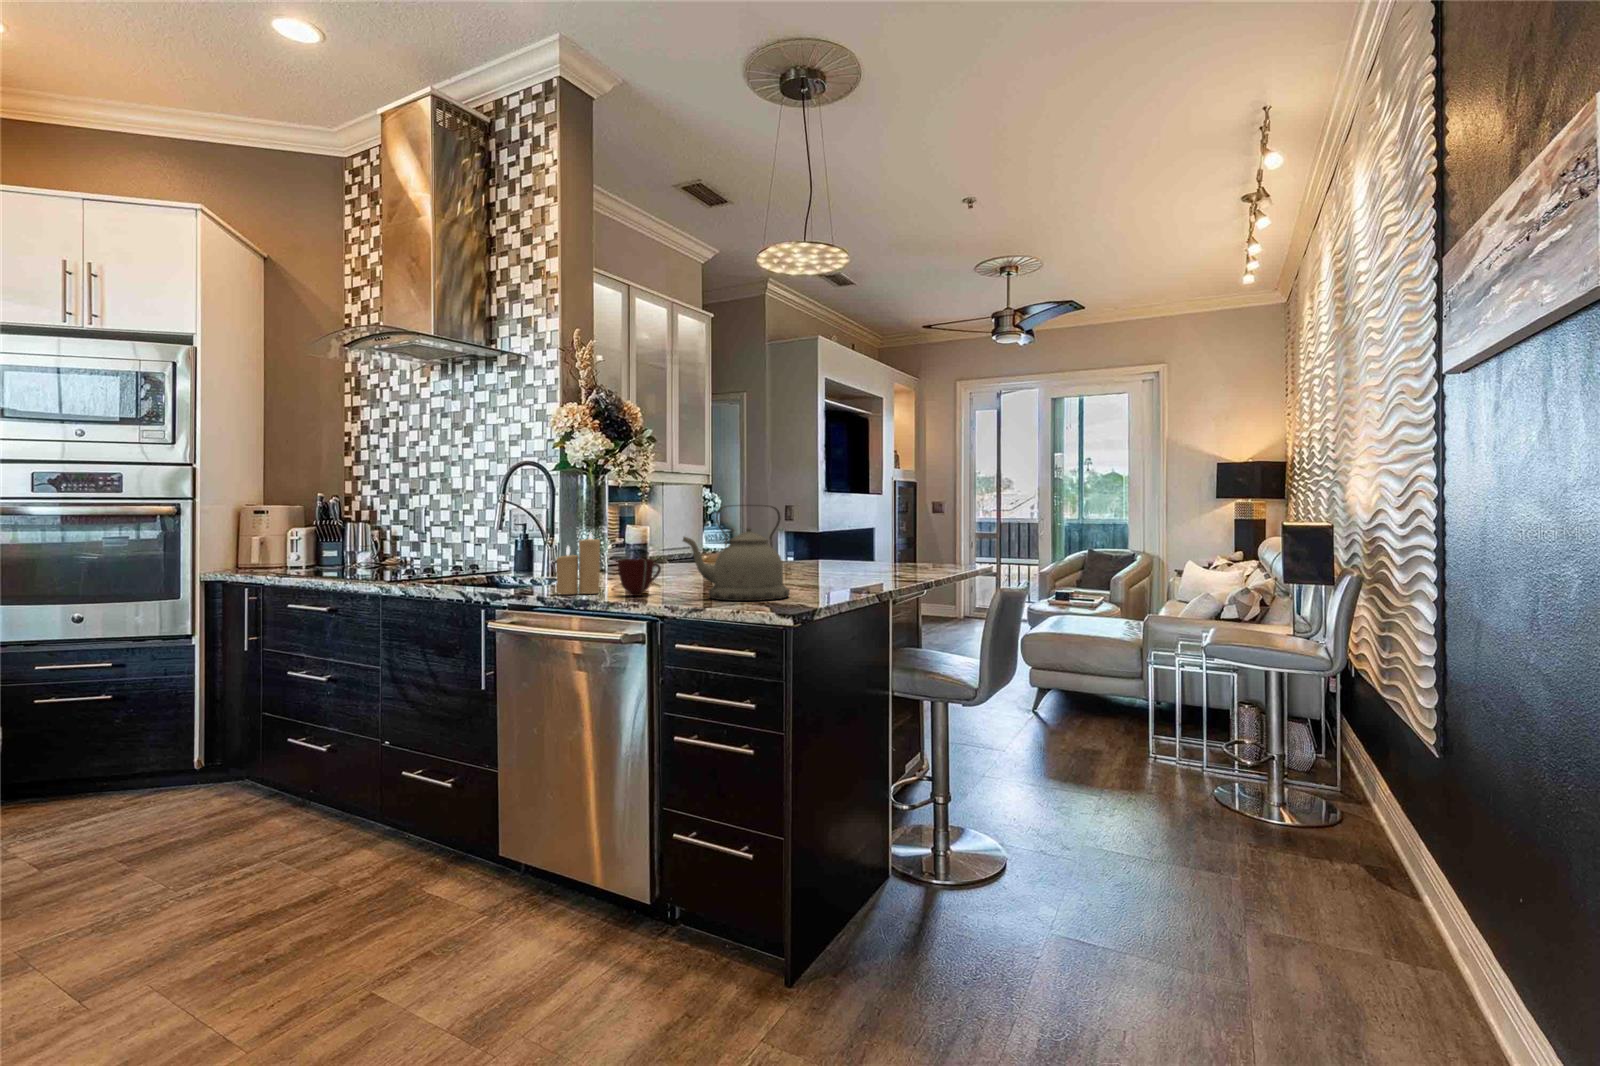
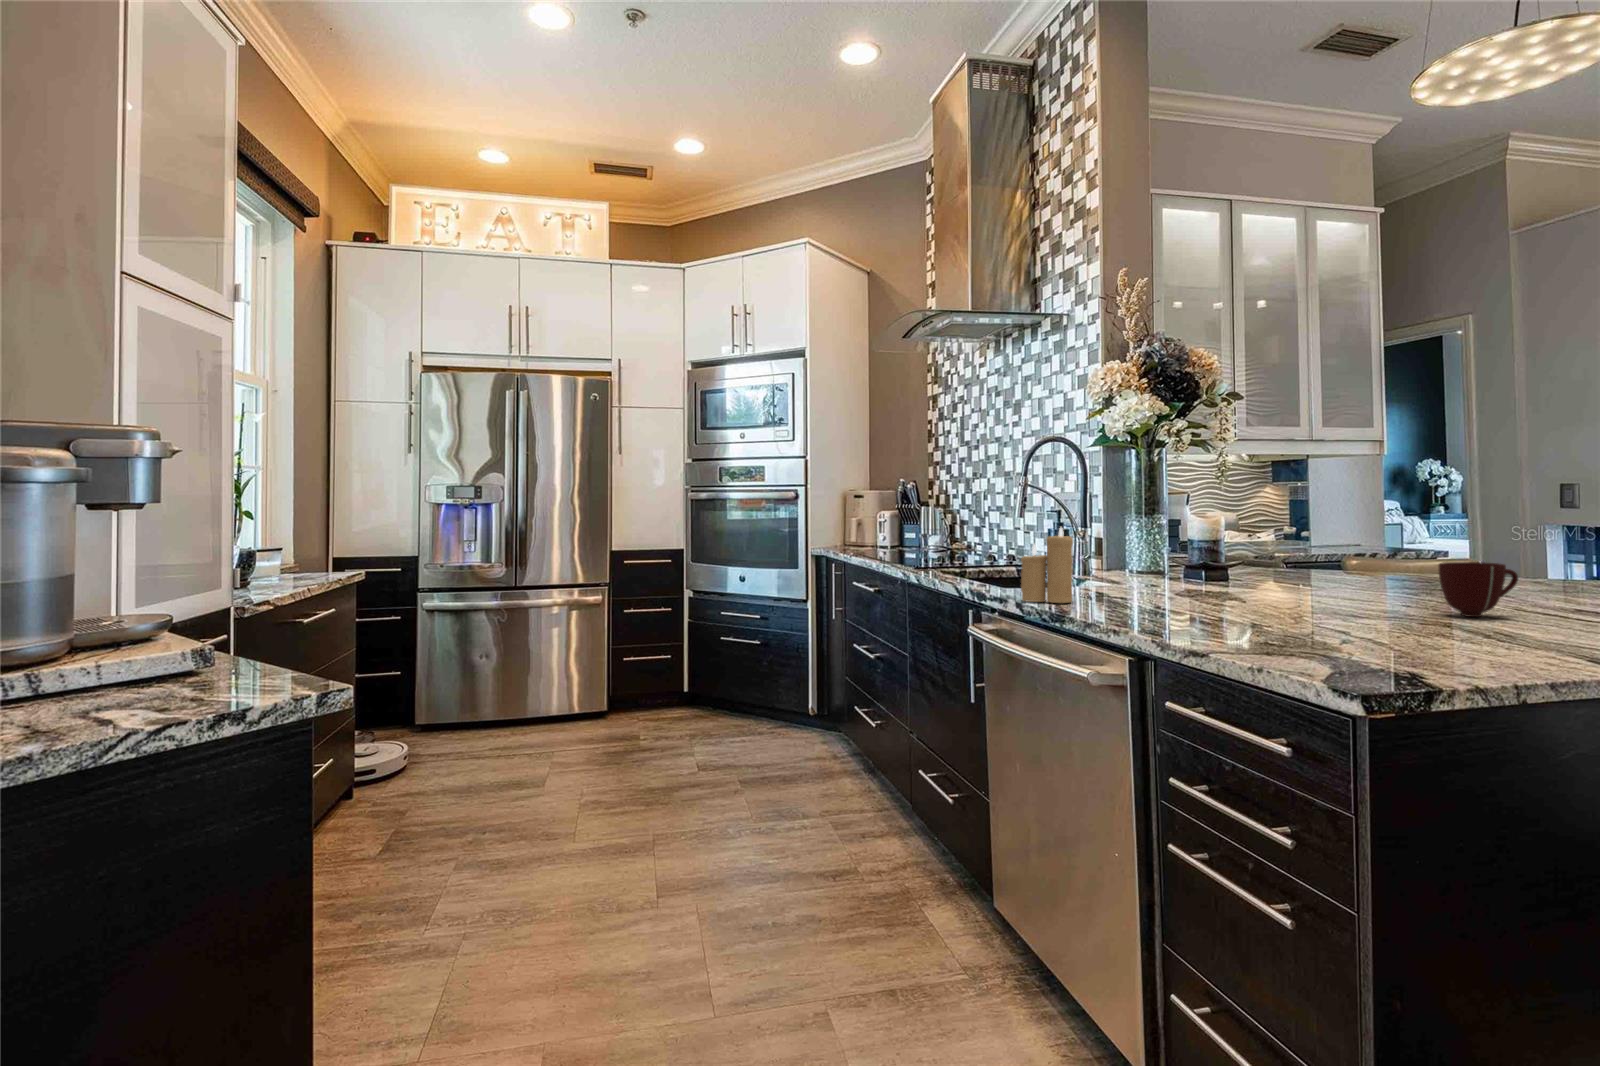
kettle: present [683,505,790,601] -> none [1147,490,1329,638]
mug: present [618,559,661,596] -> present [1439,562,1518,617]

